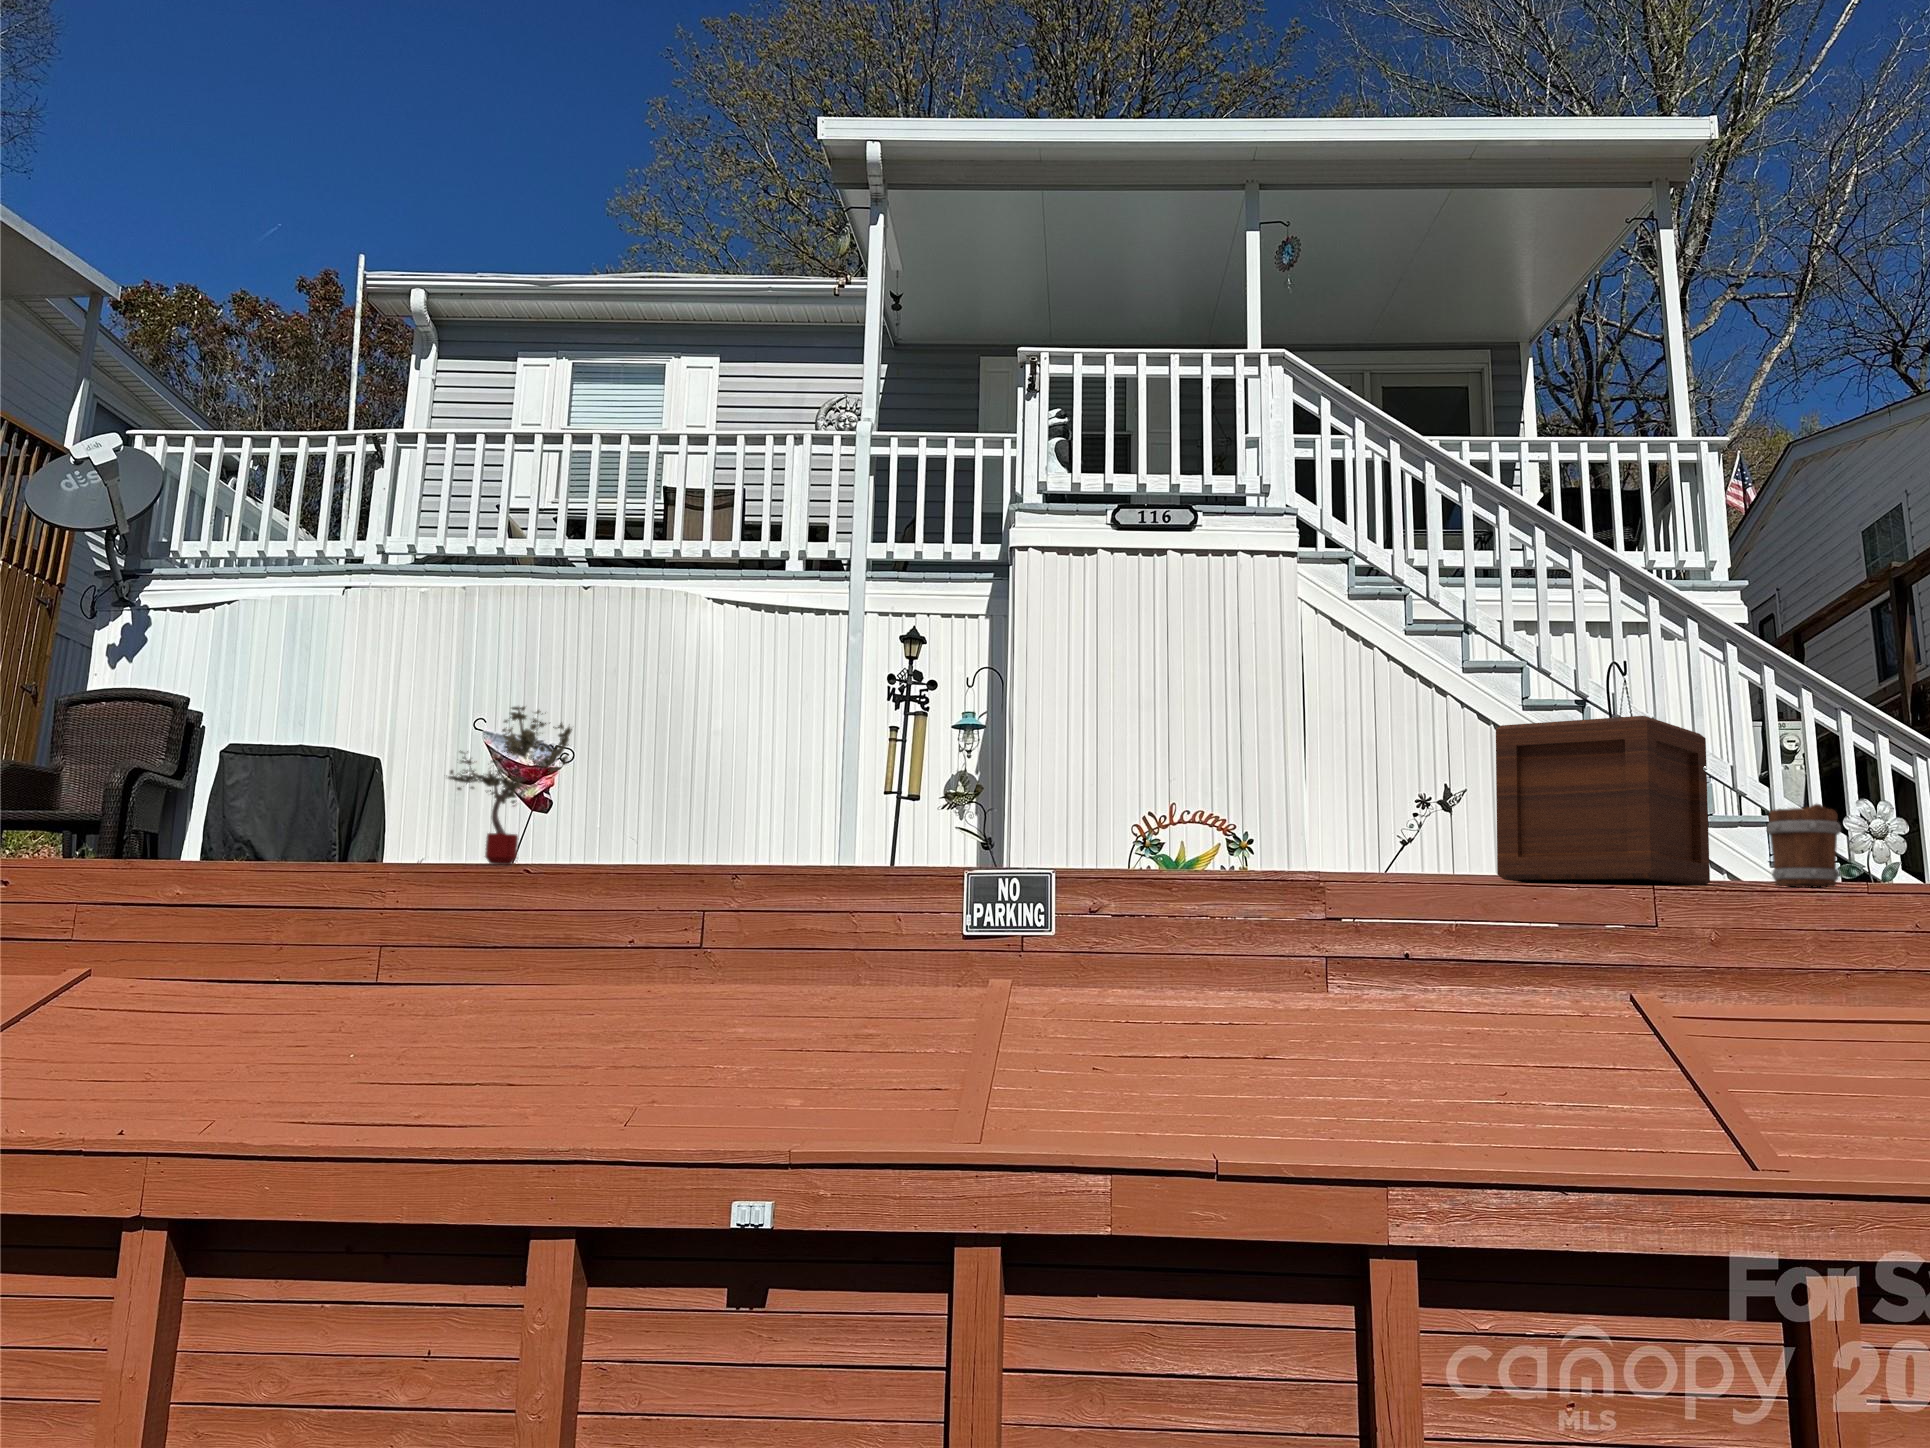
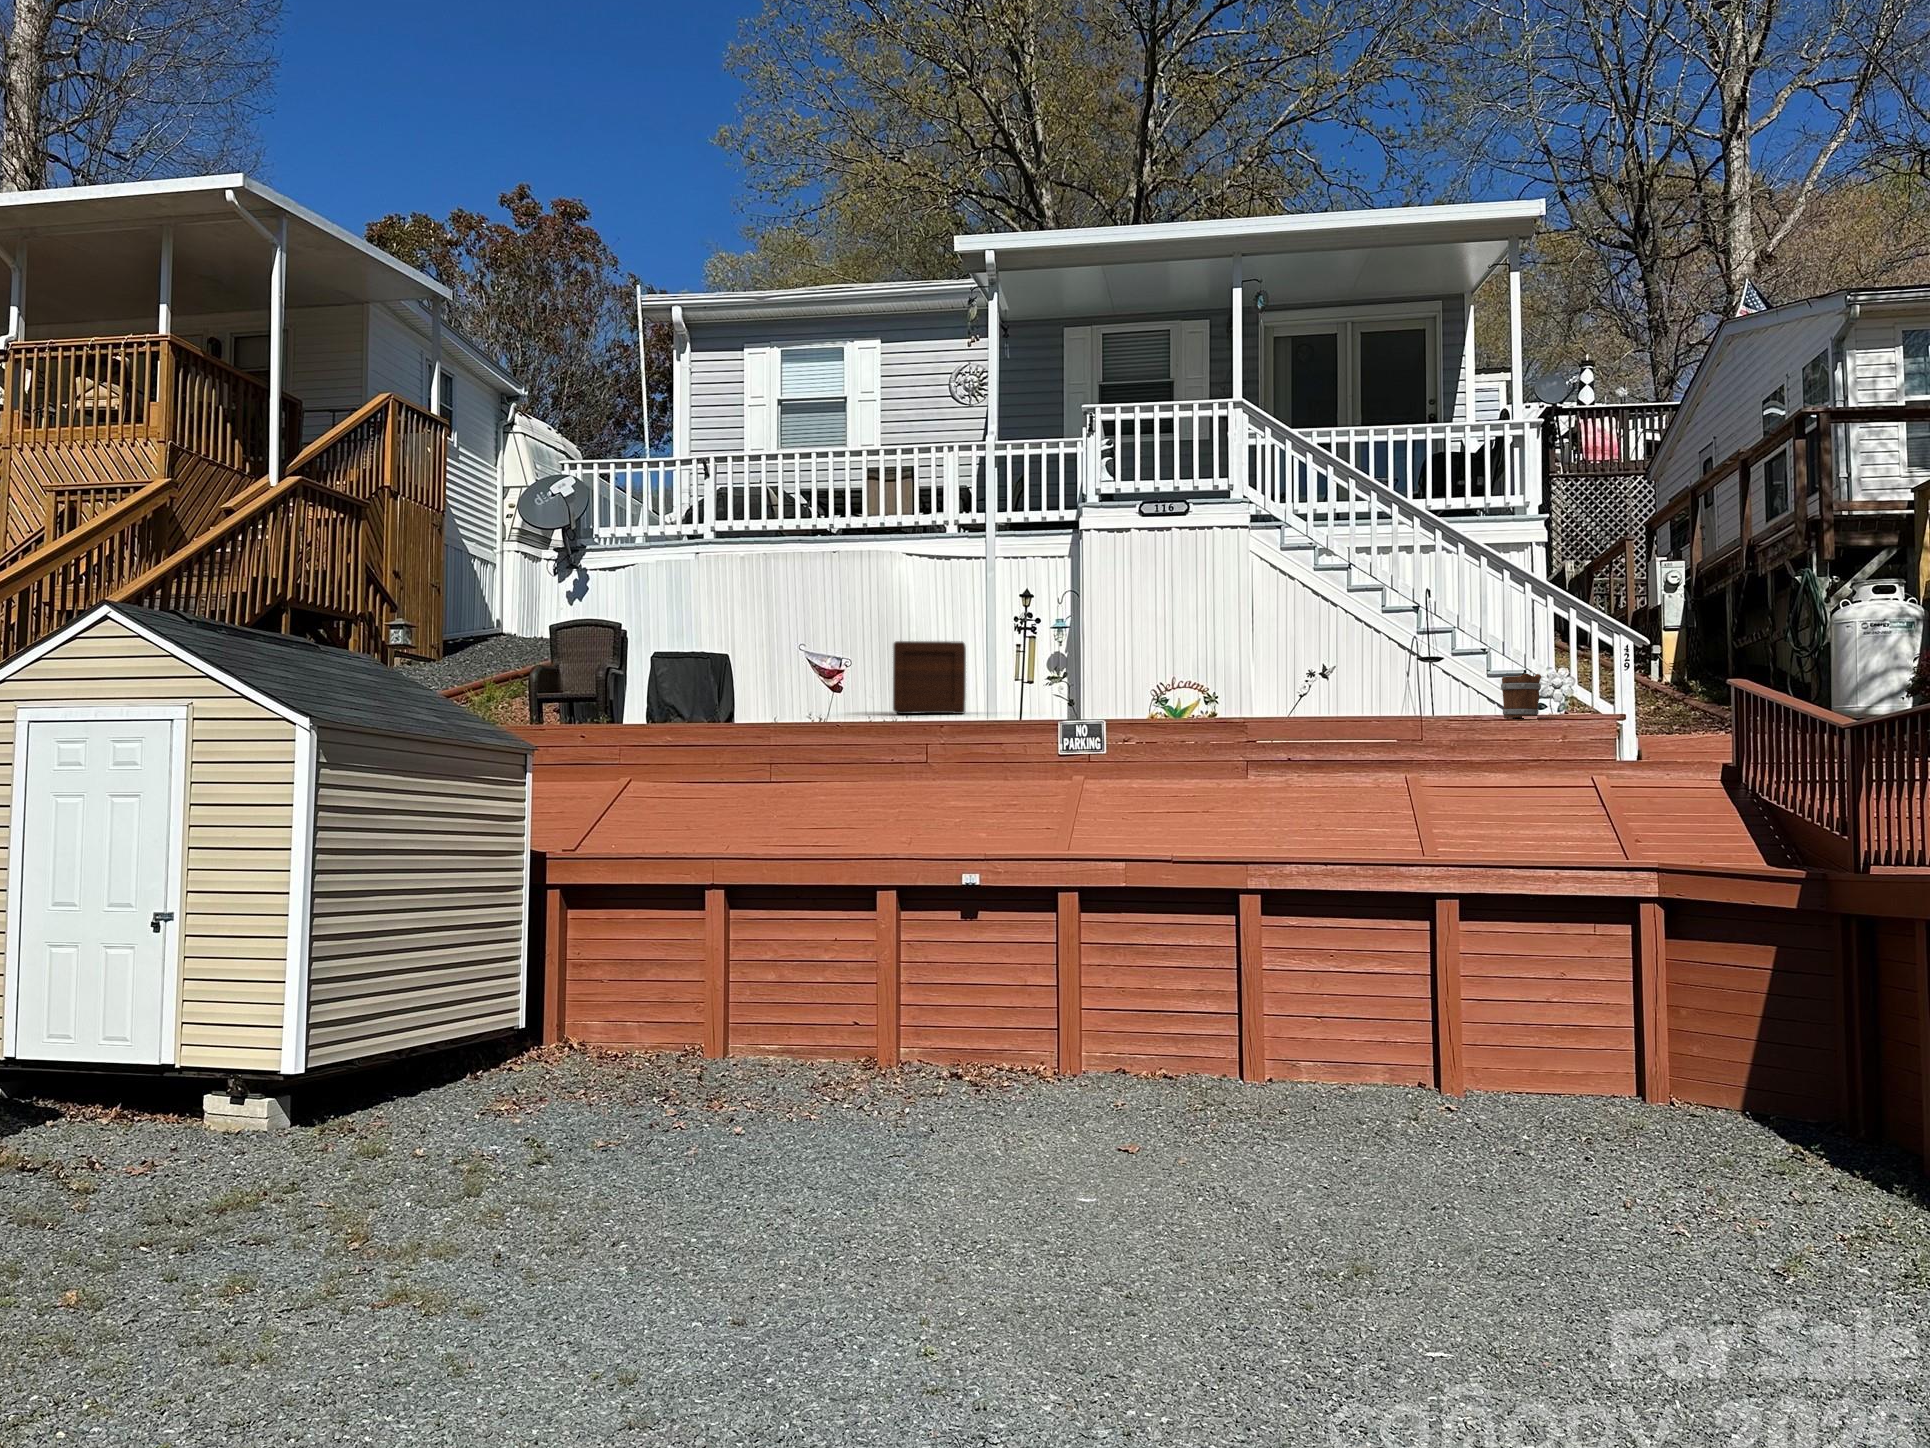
potted tree: present [448,707,572,865] -> none [761,623,833,715]
wooden crate: present [1496,716,1710,885] -> present [893,641,966,714]

